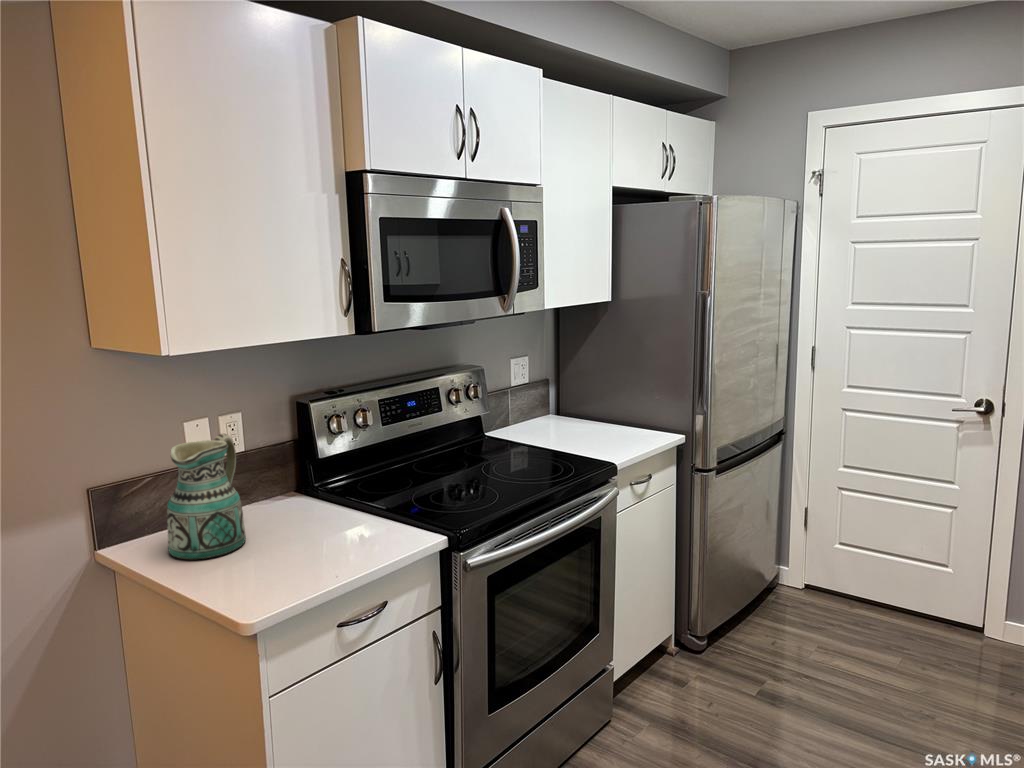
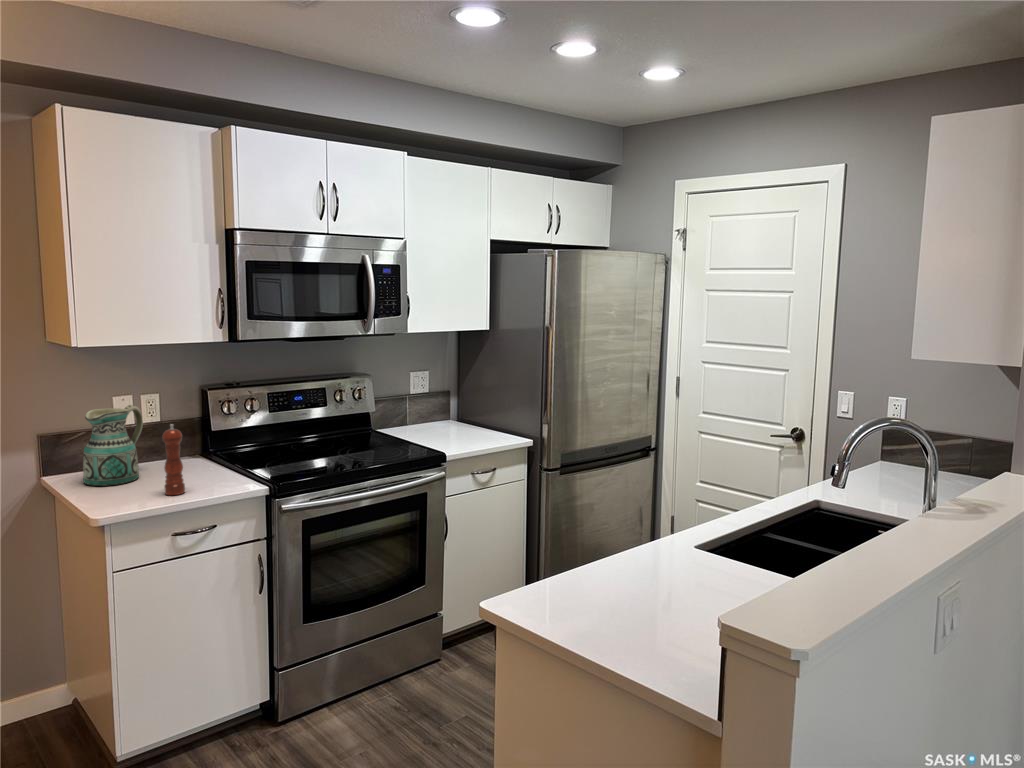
pepper mill: none [307,462,340,567] -> present [162,424,185,495]

